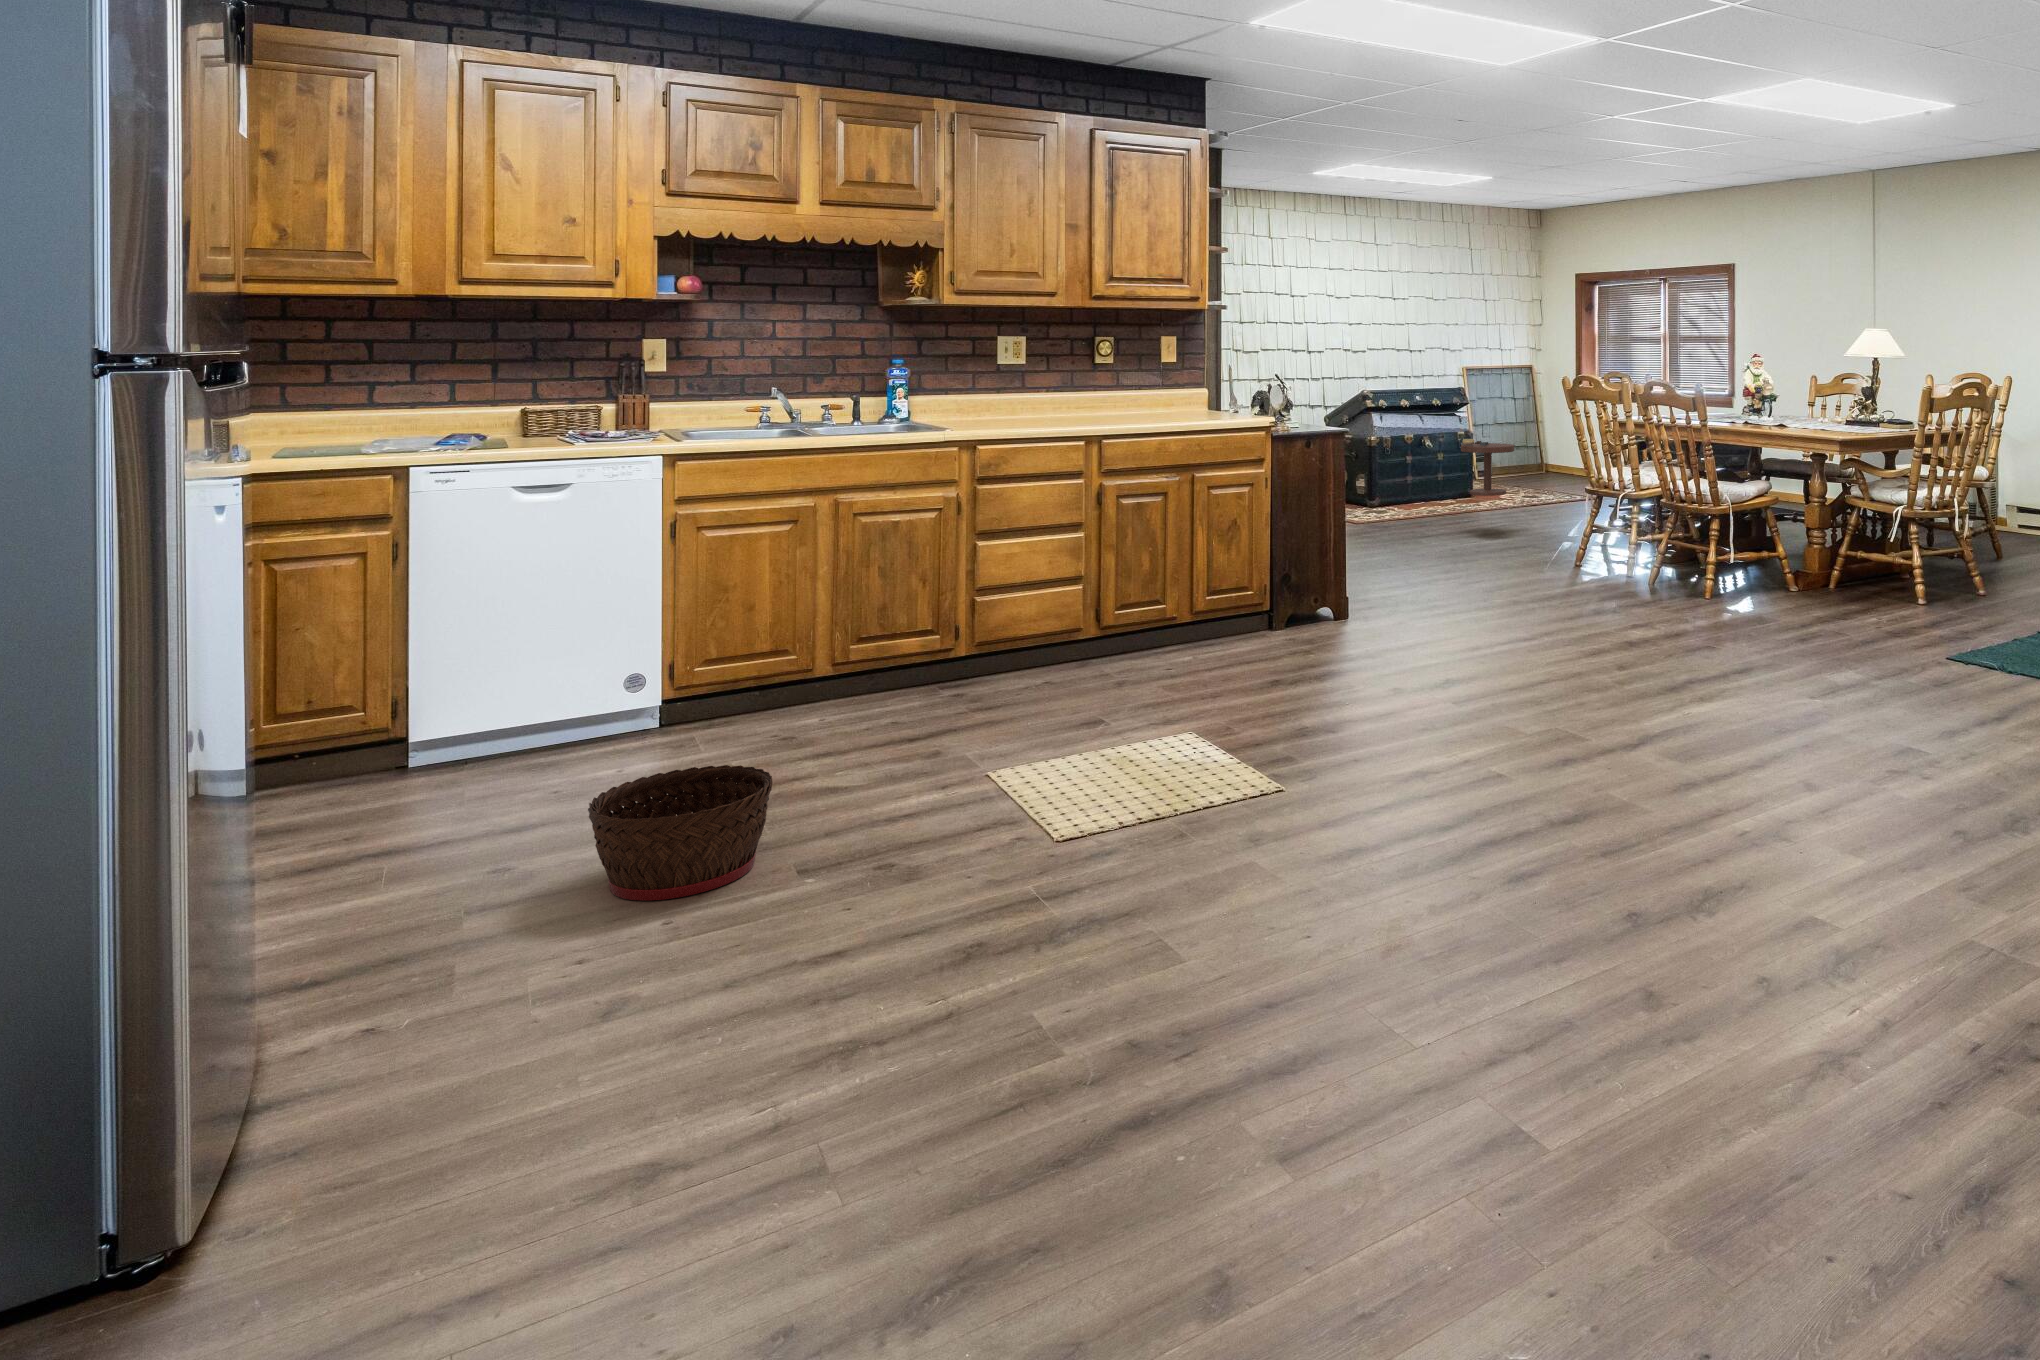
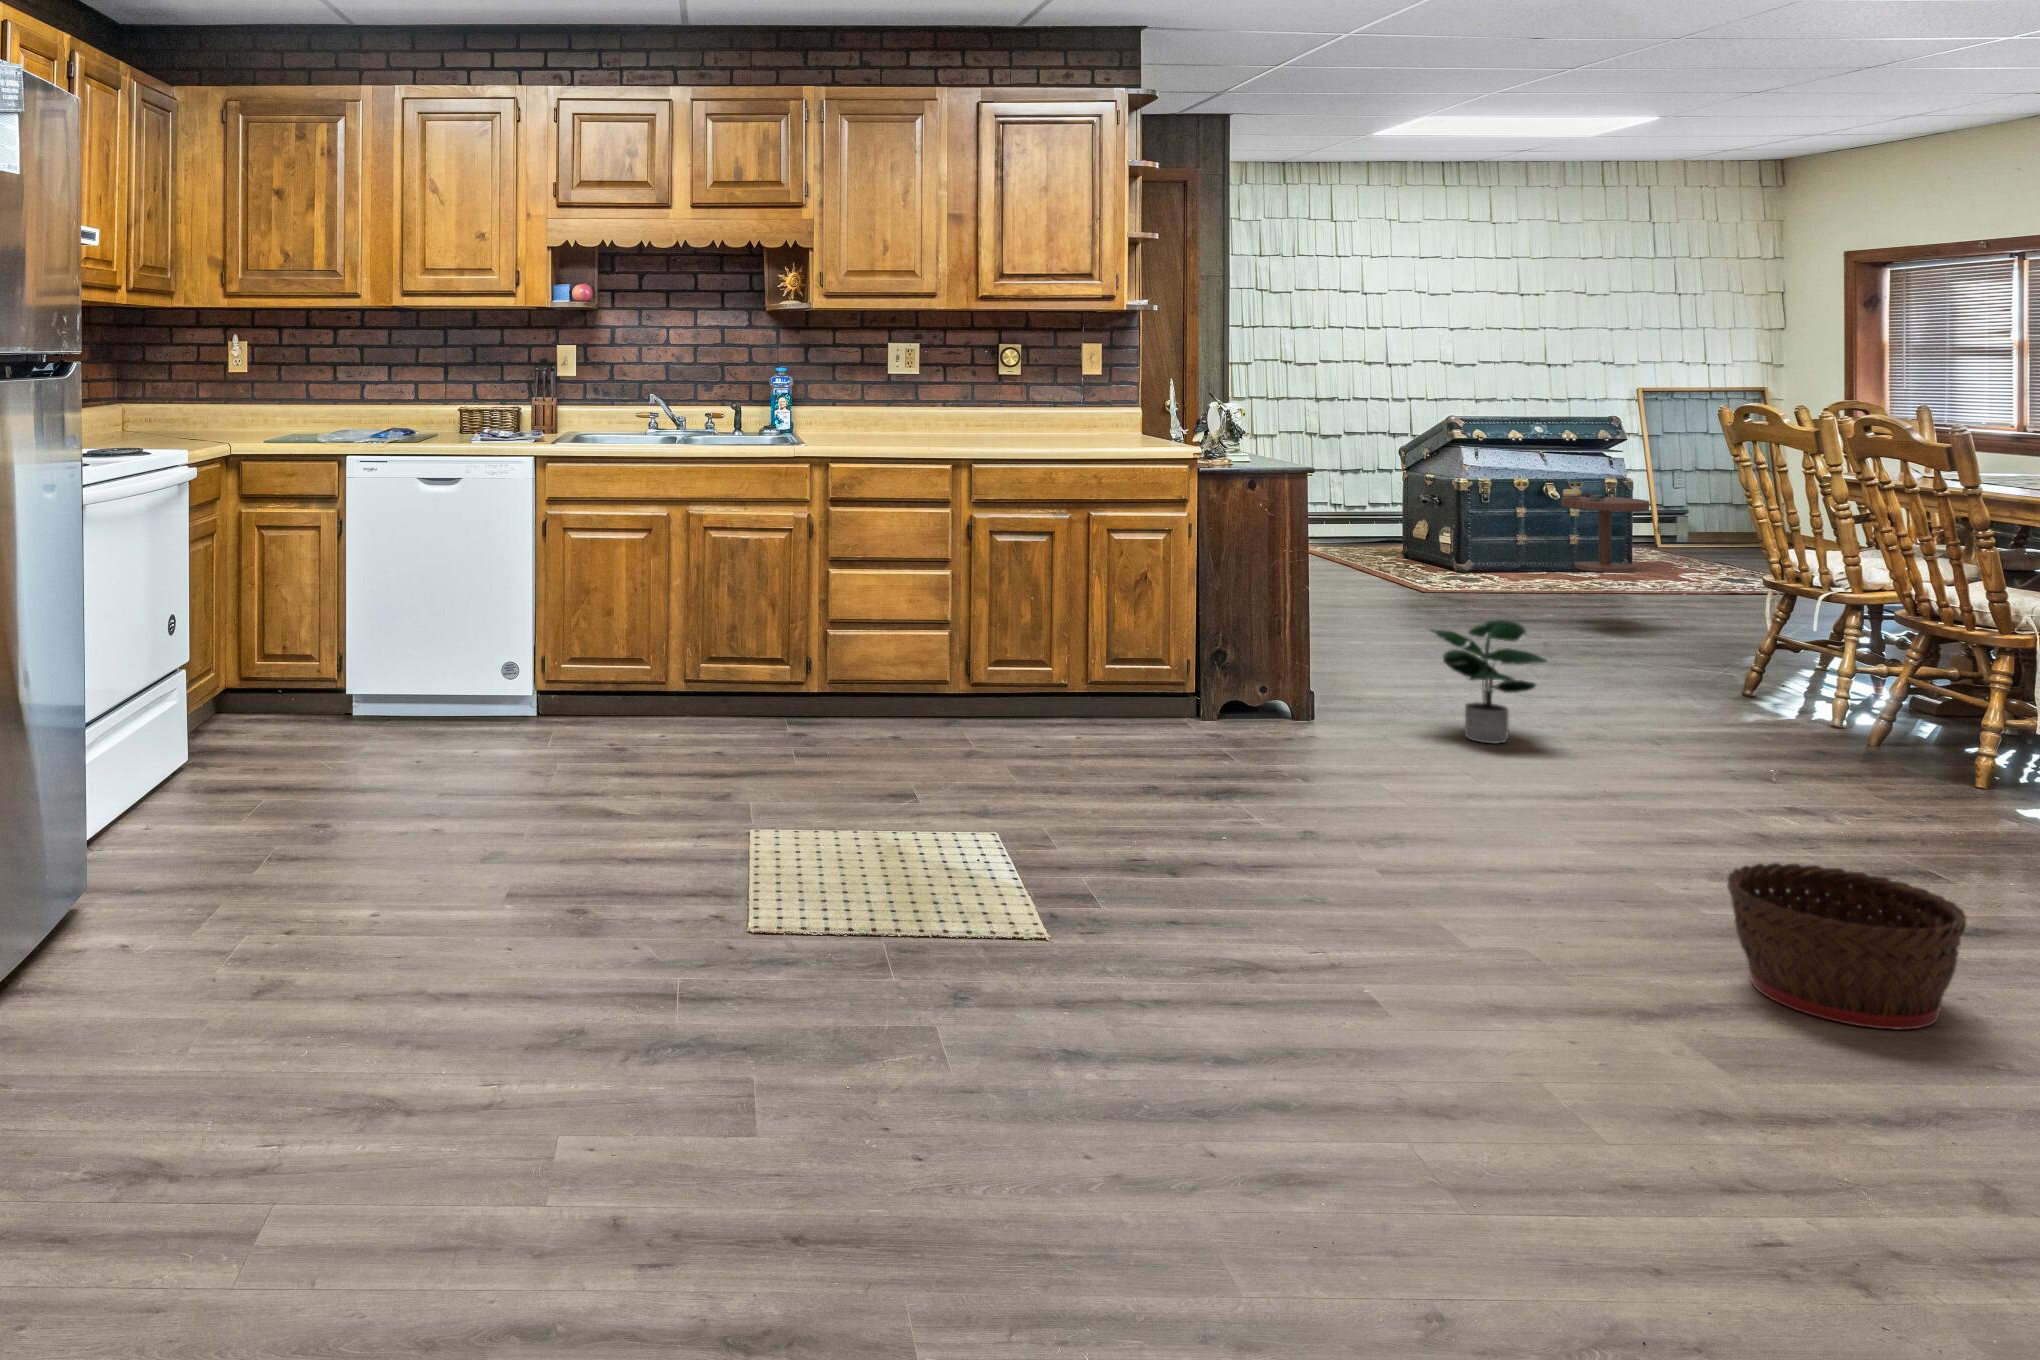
potted plant: none [1437,534,1516,622] -> present [1431,620,1548,743]
basket: present [588,765,773,901] -> present [1727,863,1966,1030]

